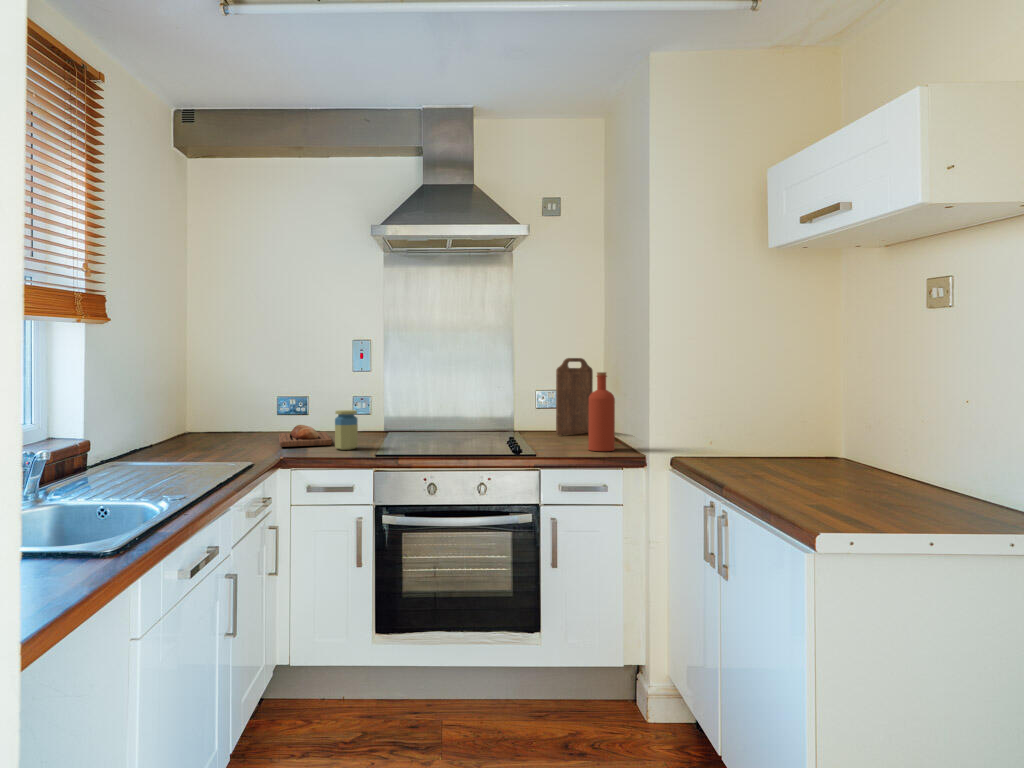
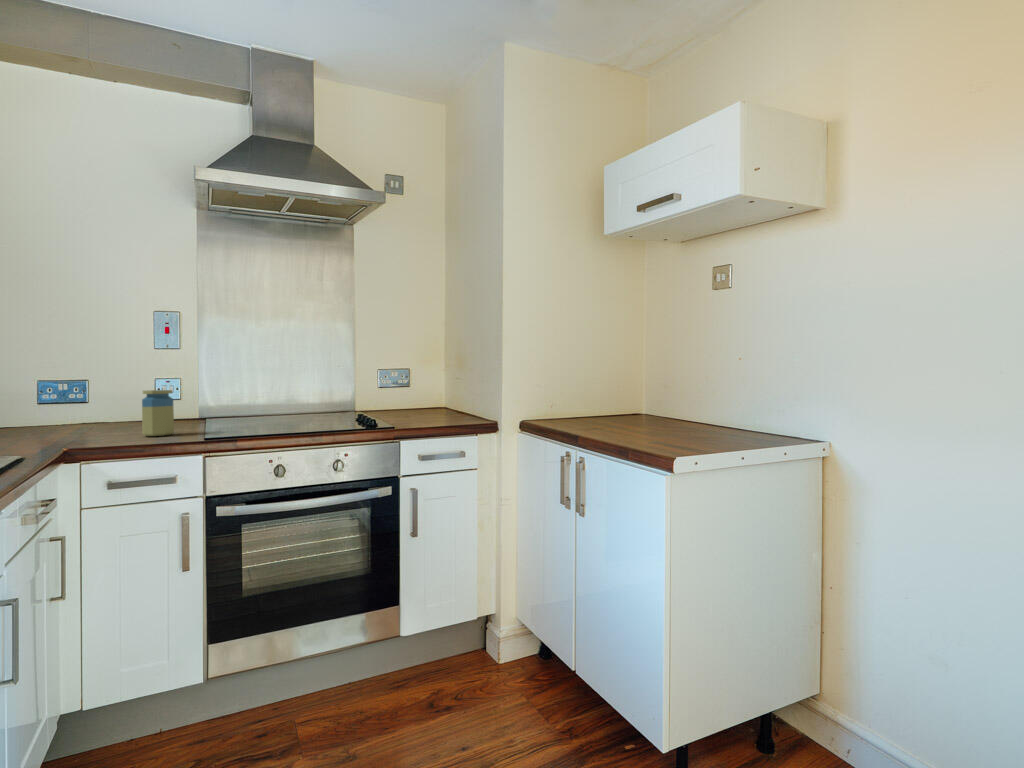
cutting board: present [556,358,593,435] -> none [388,341,419,414]
bottle: present [588,372,615,451] -> none [434,348,459,421]
bread loaf: present [279,425,332,447] -> none [44,415,134,438]

